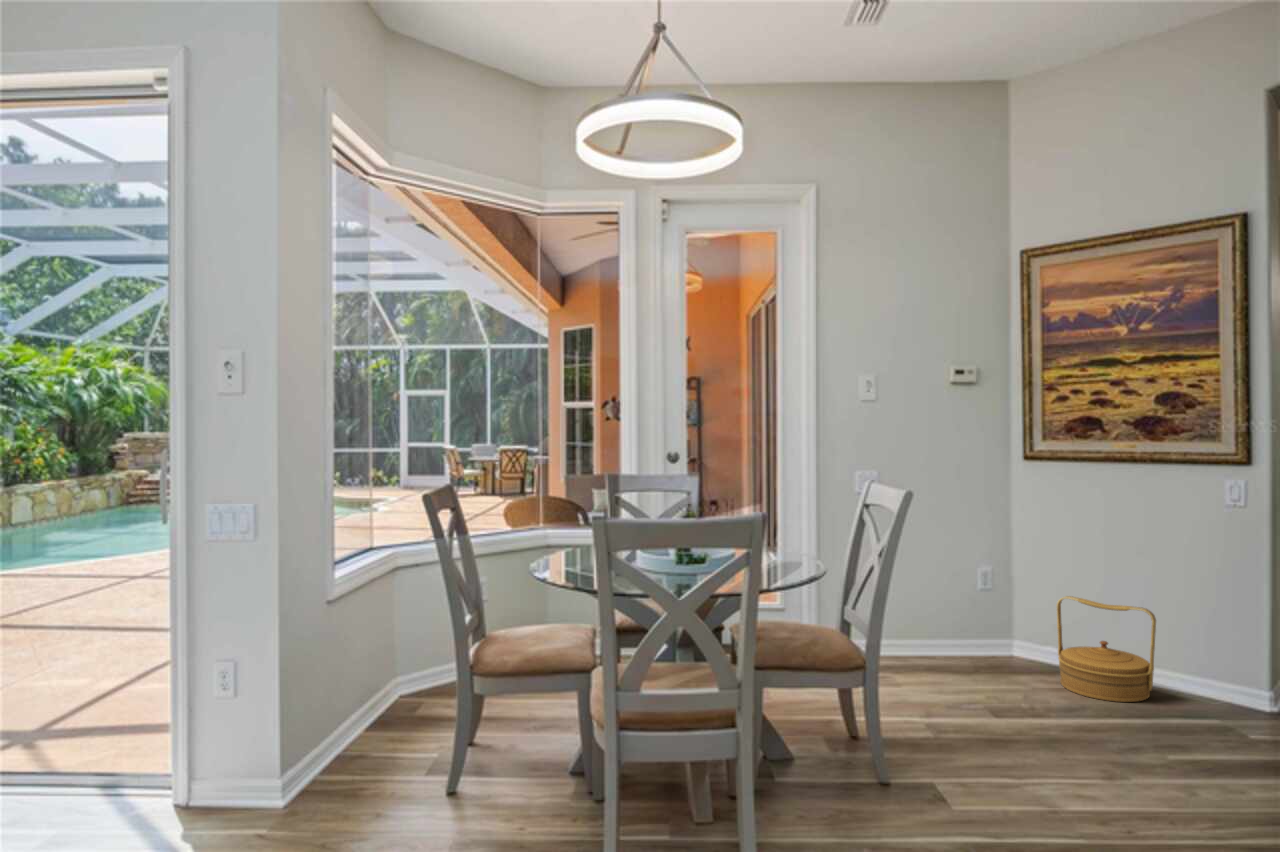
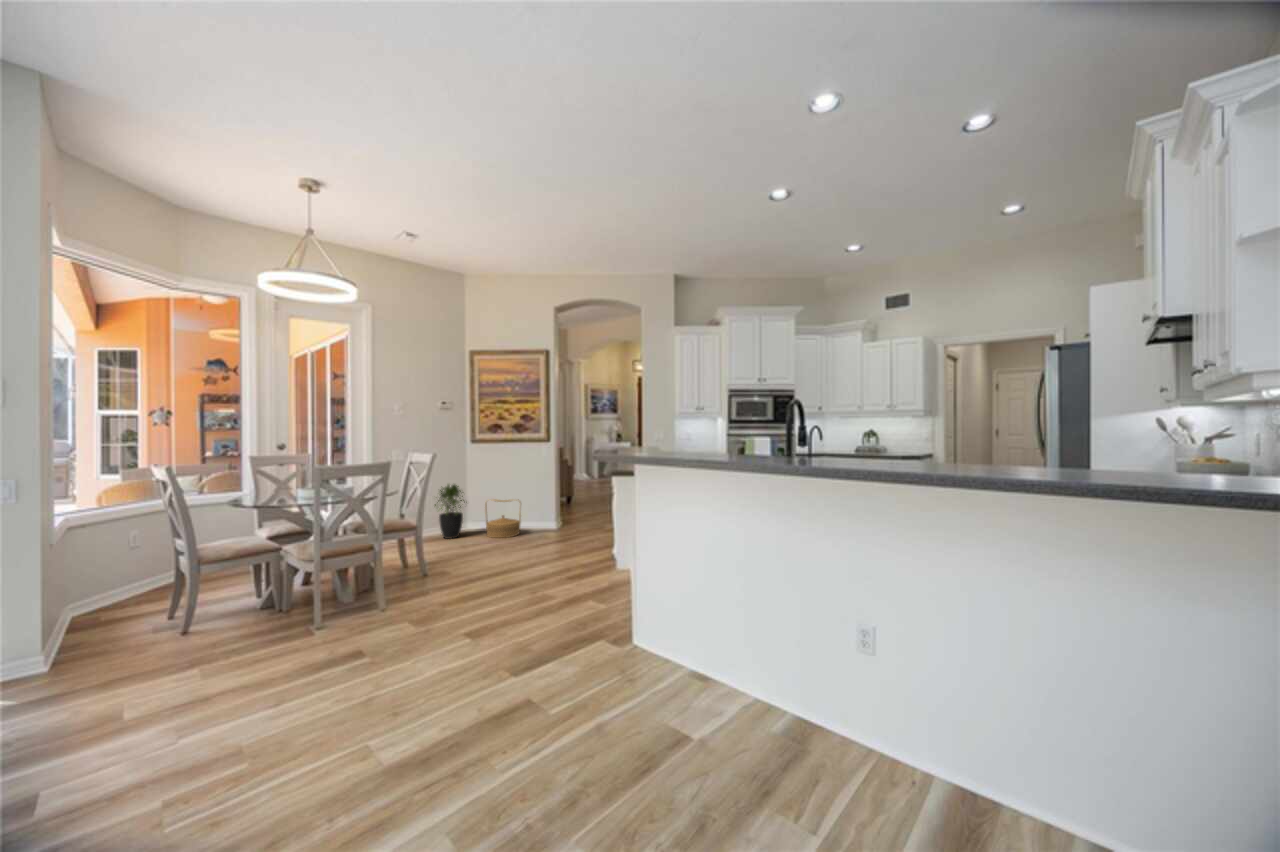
potted plant: none [933,547,1017,673] -> present [435,484,467,539]

